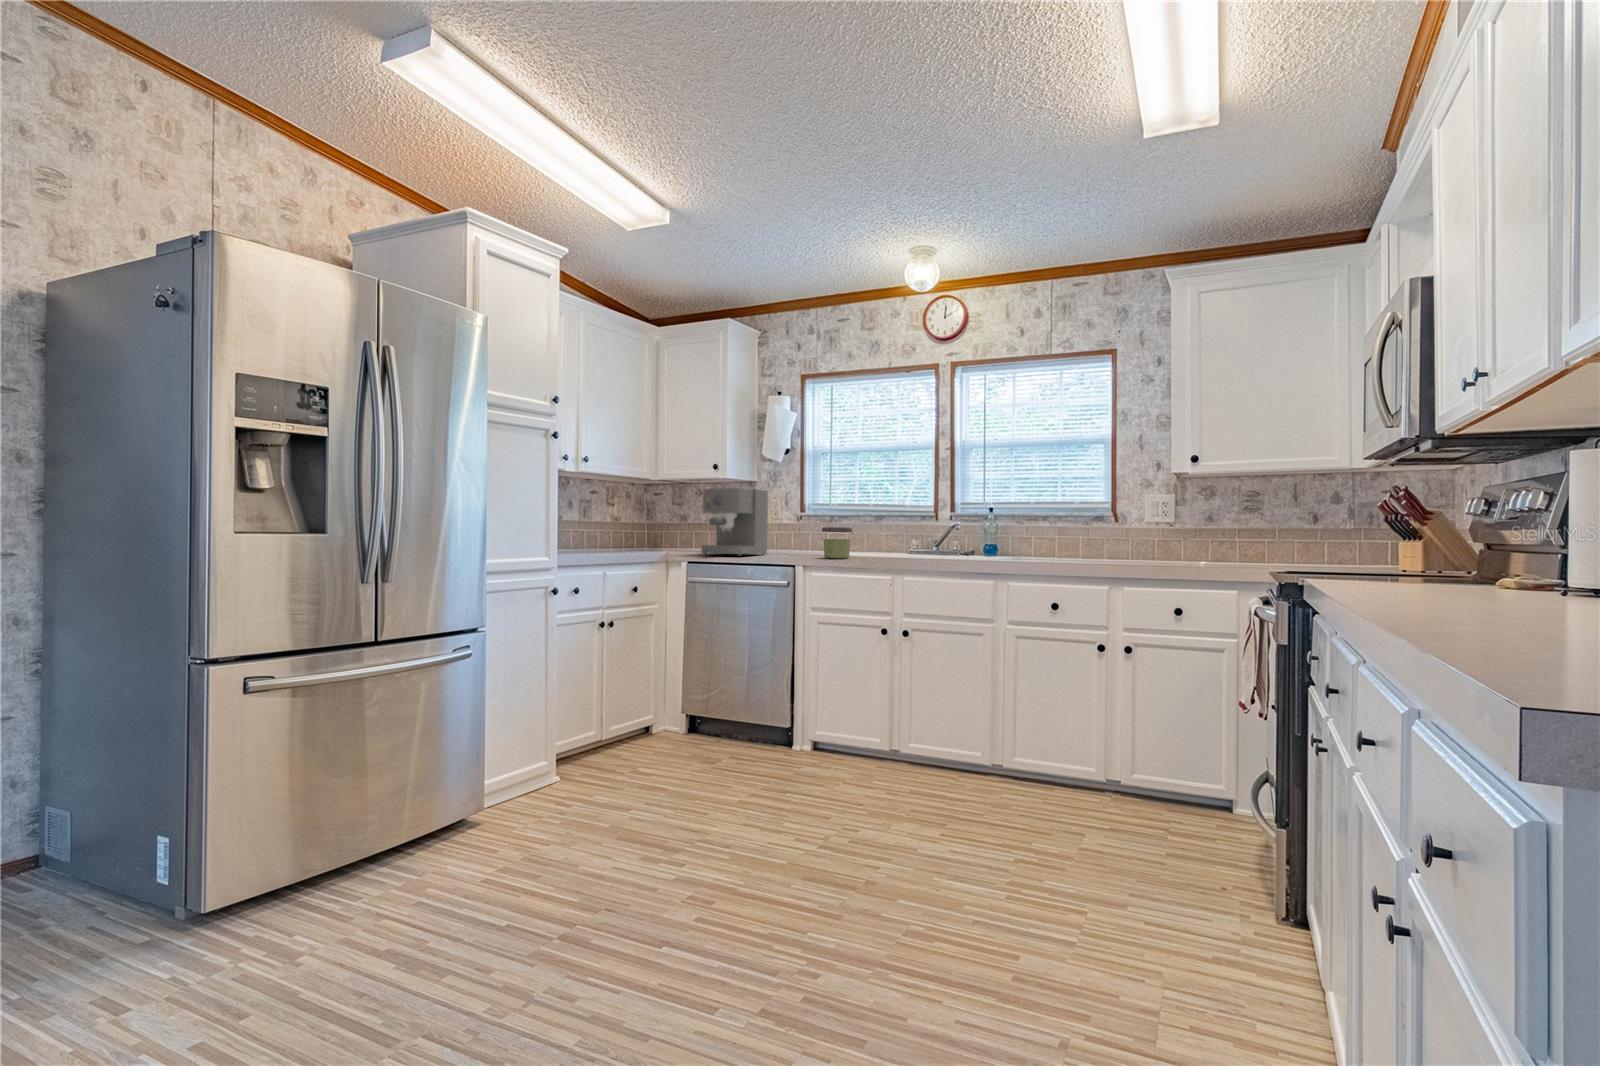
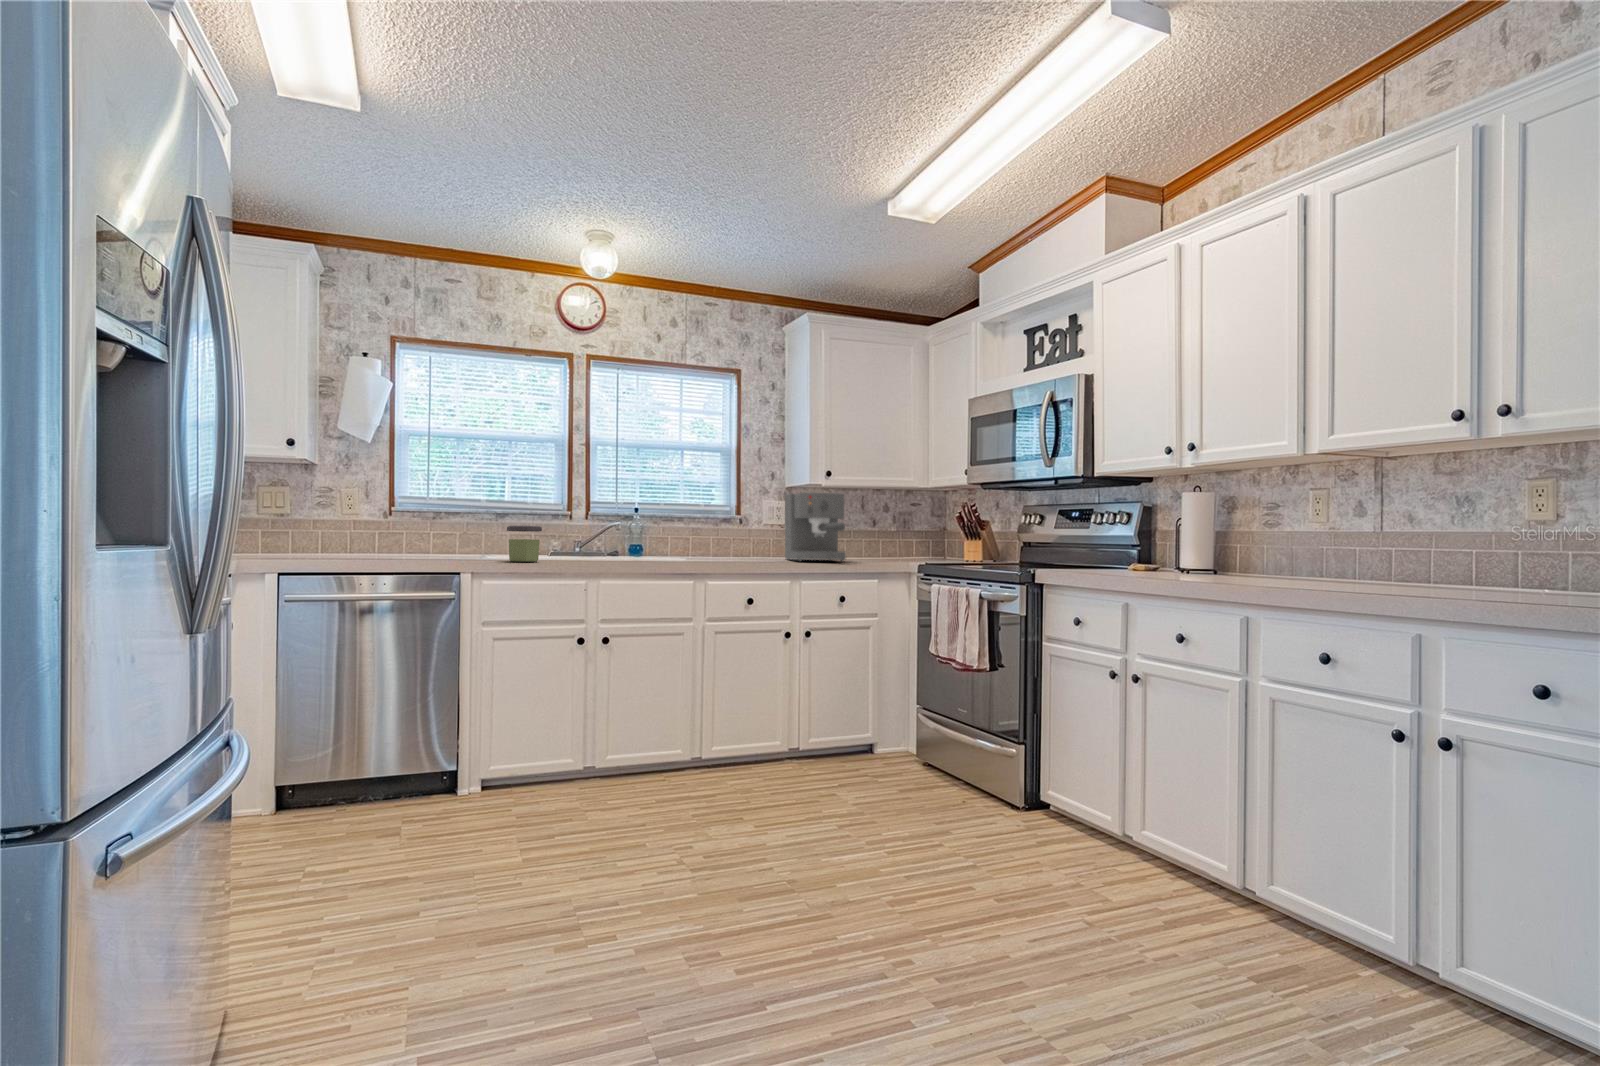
coffee maker: present [701,488,768,556] -> present [785,493,846,561]

